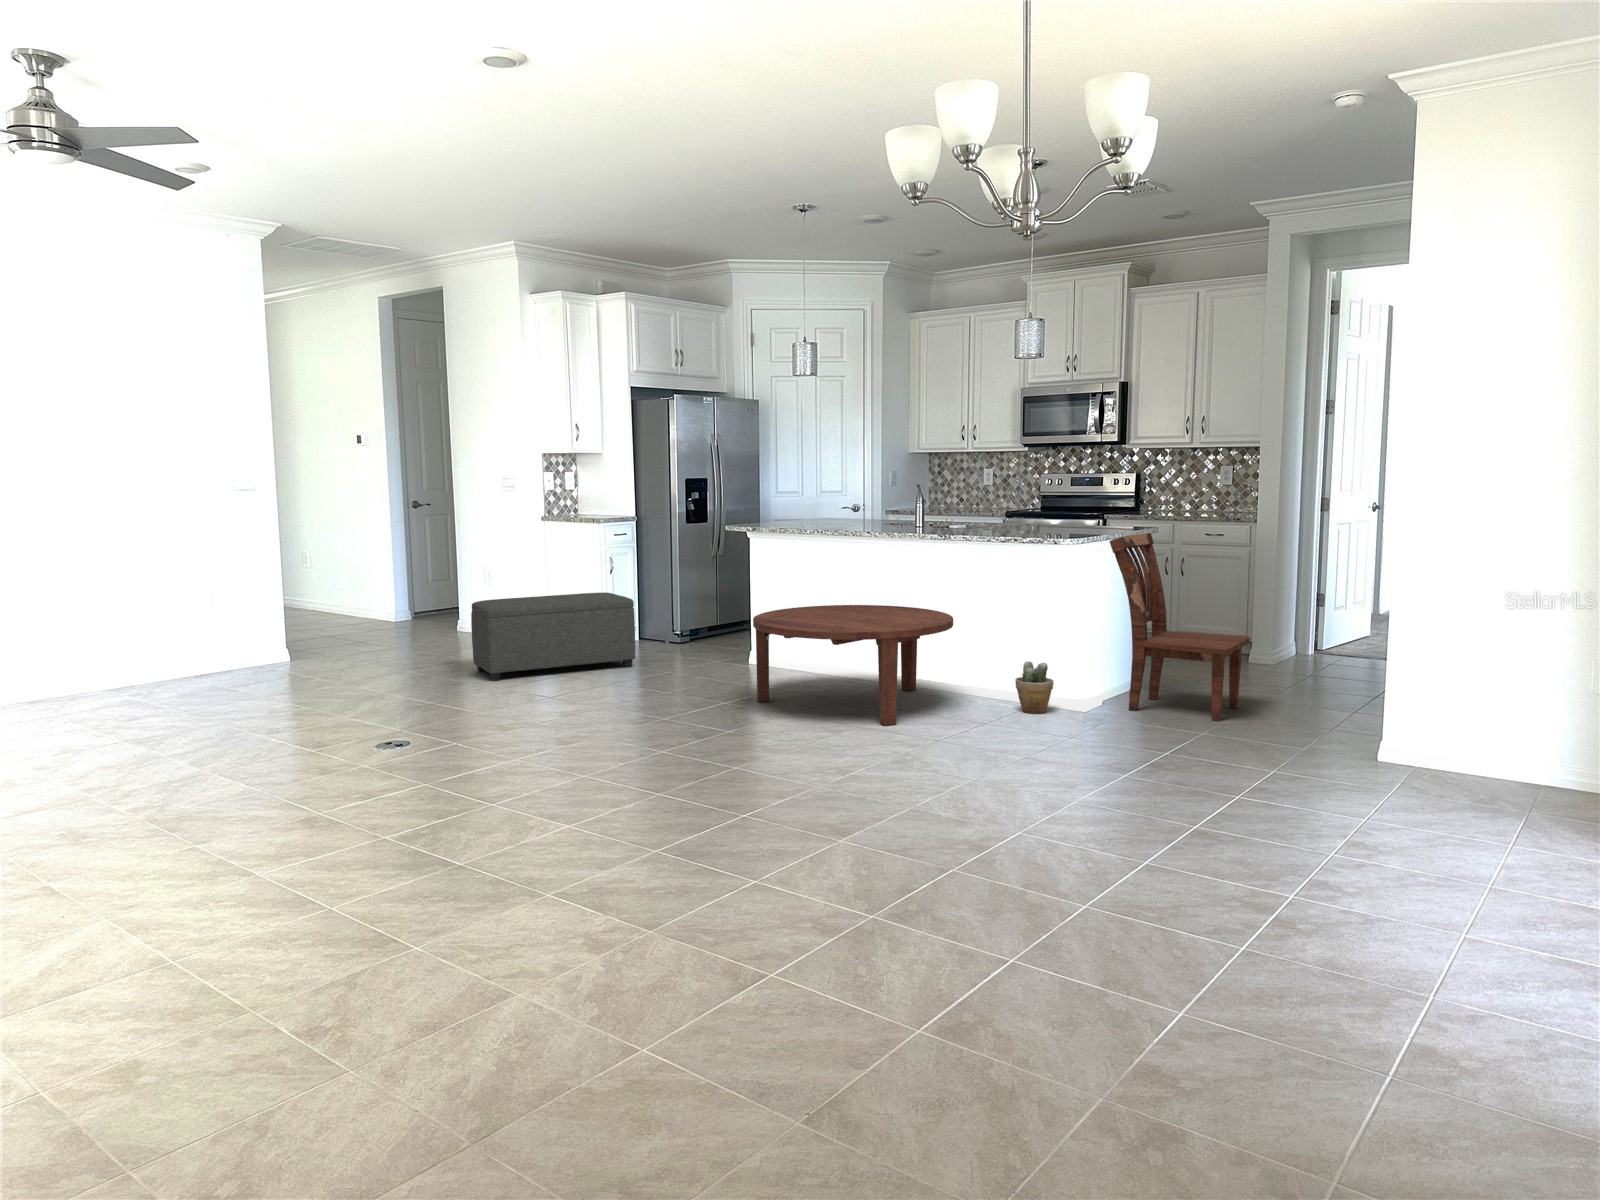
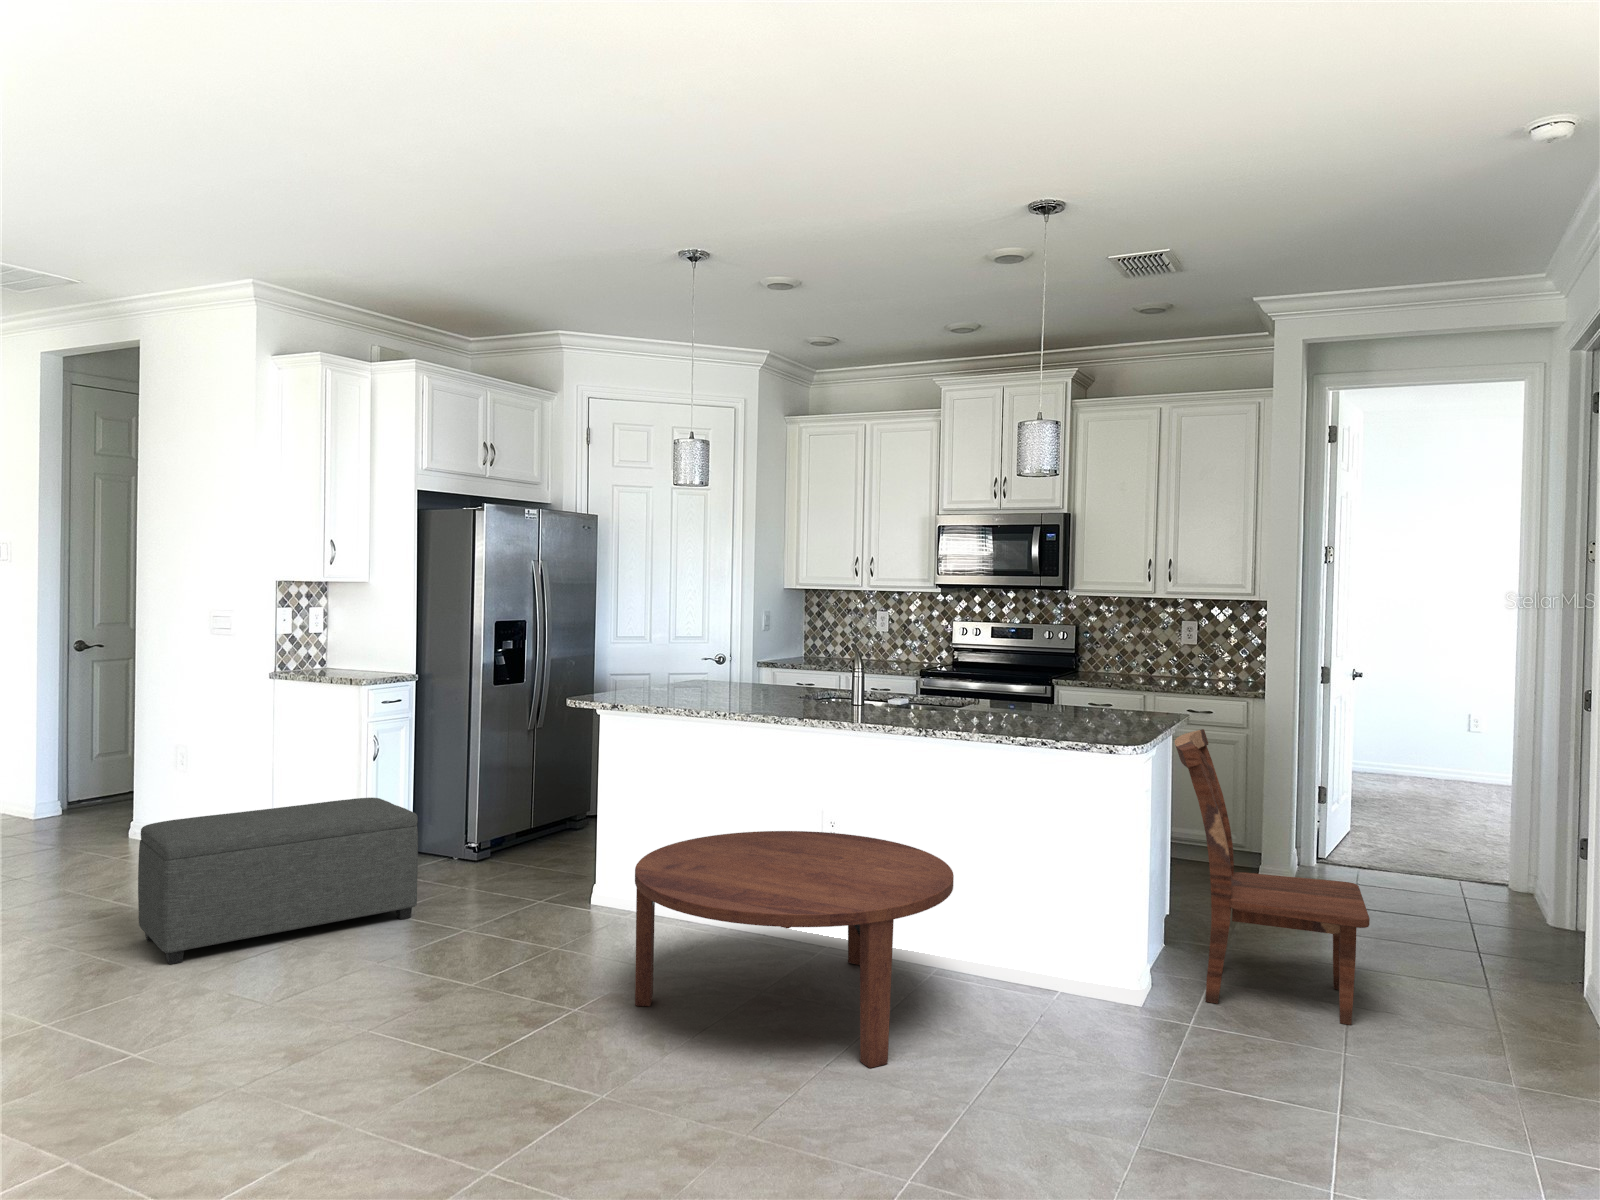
potted plant: present [1015,661,1054,714] -> none [1046,934,1106,1019]

